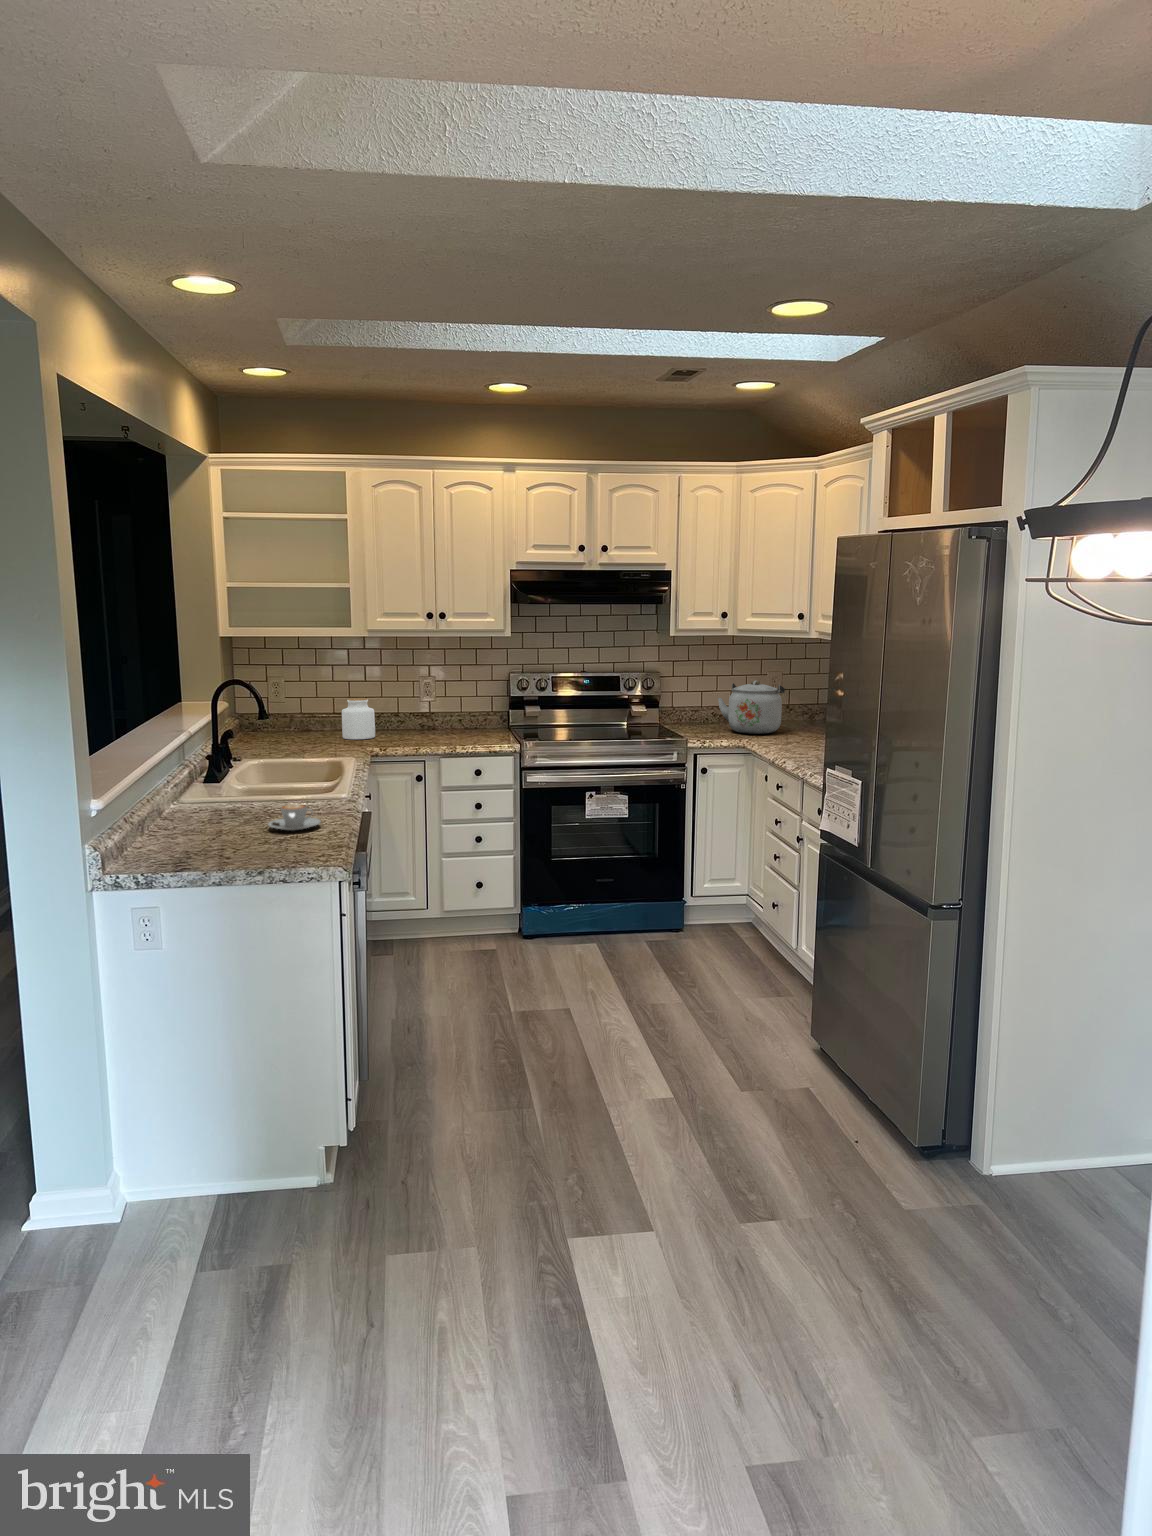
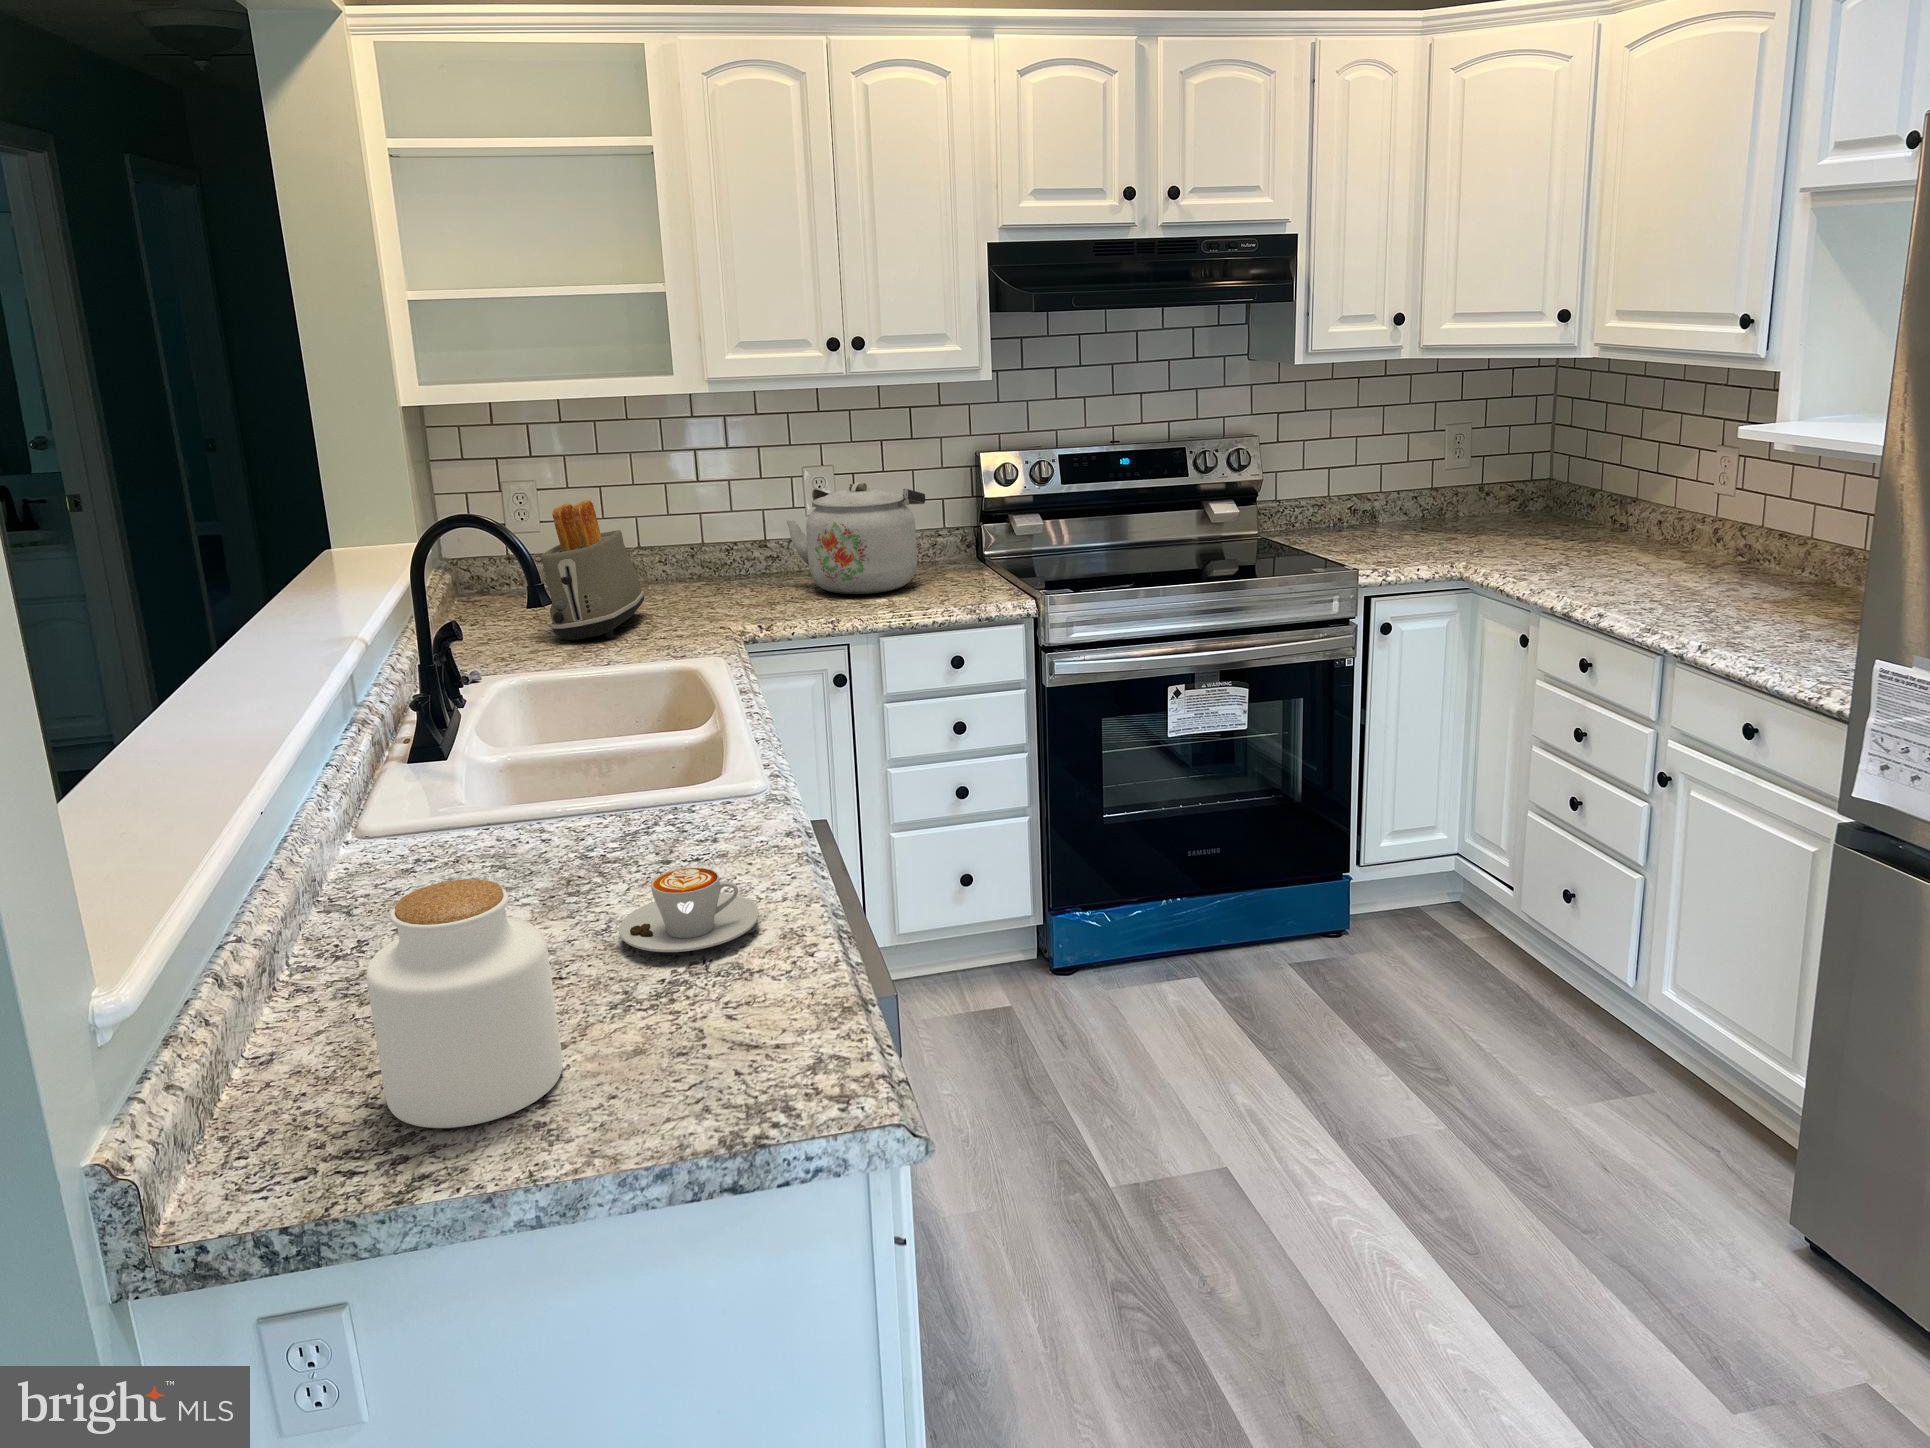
kettle: present [718,681,785,734] -> present [786,482,925,594]
toaster: none [278,684,329,749] -> present [541,500,645,640]
jar: present [342,698,375,740] -> present [366,879,563,1128]

